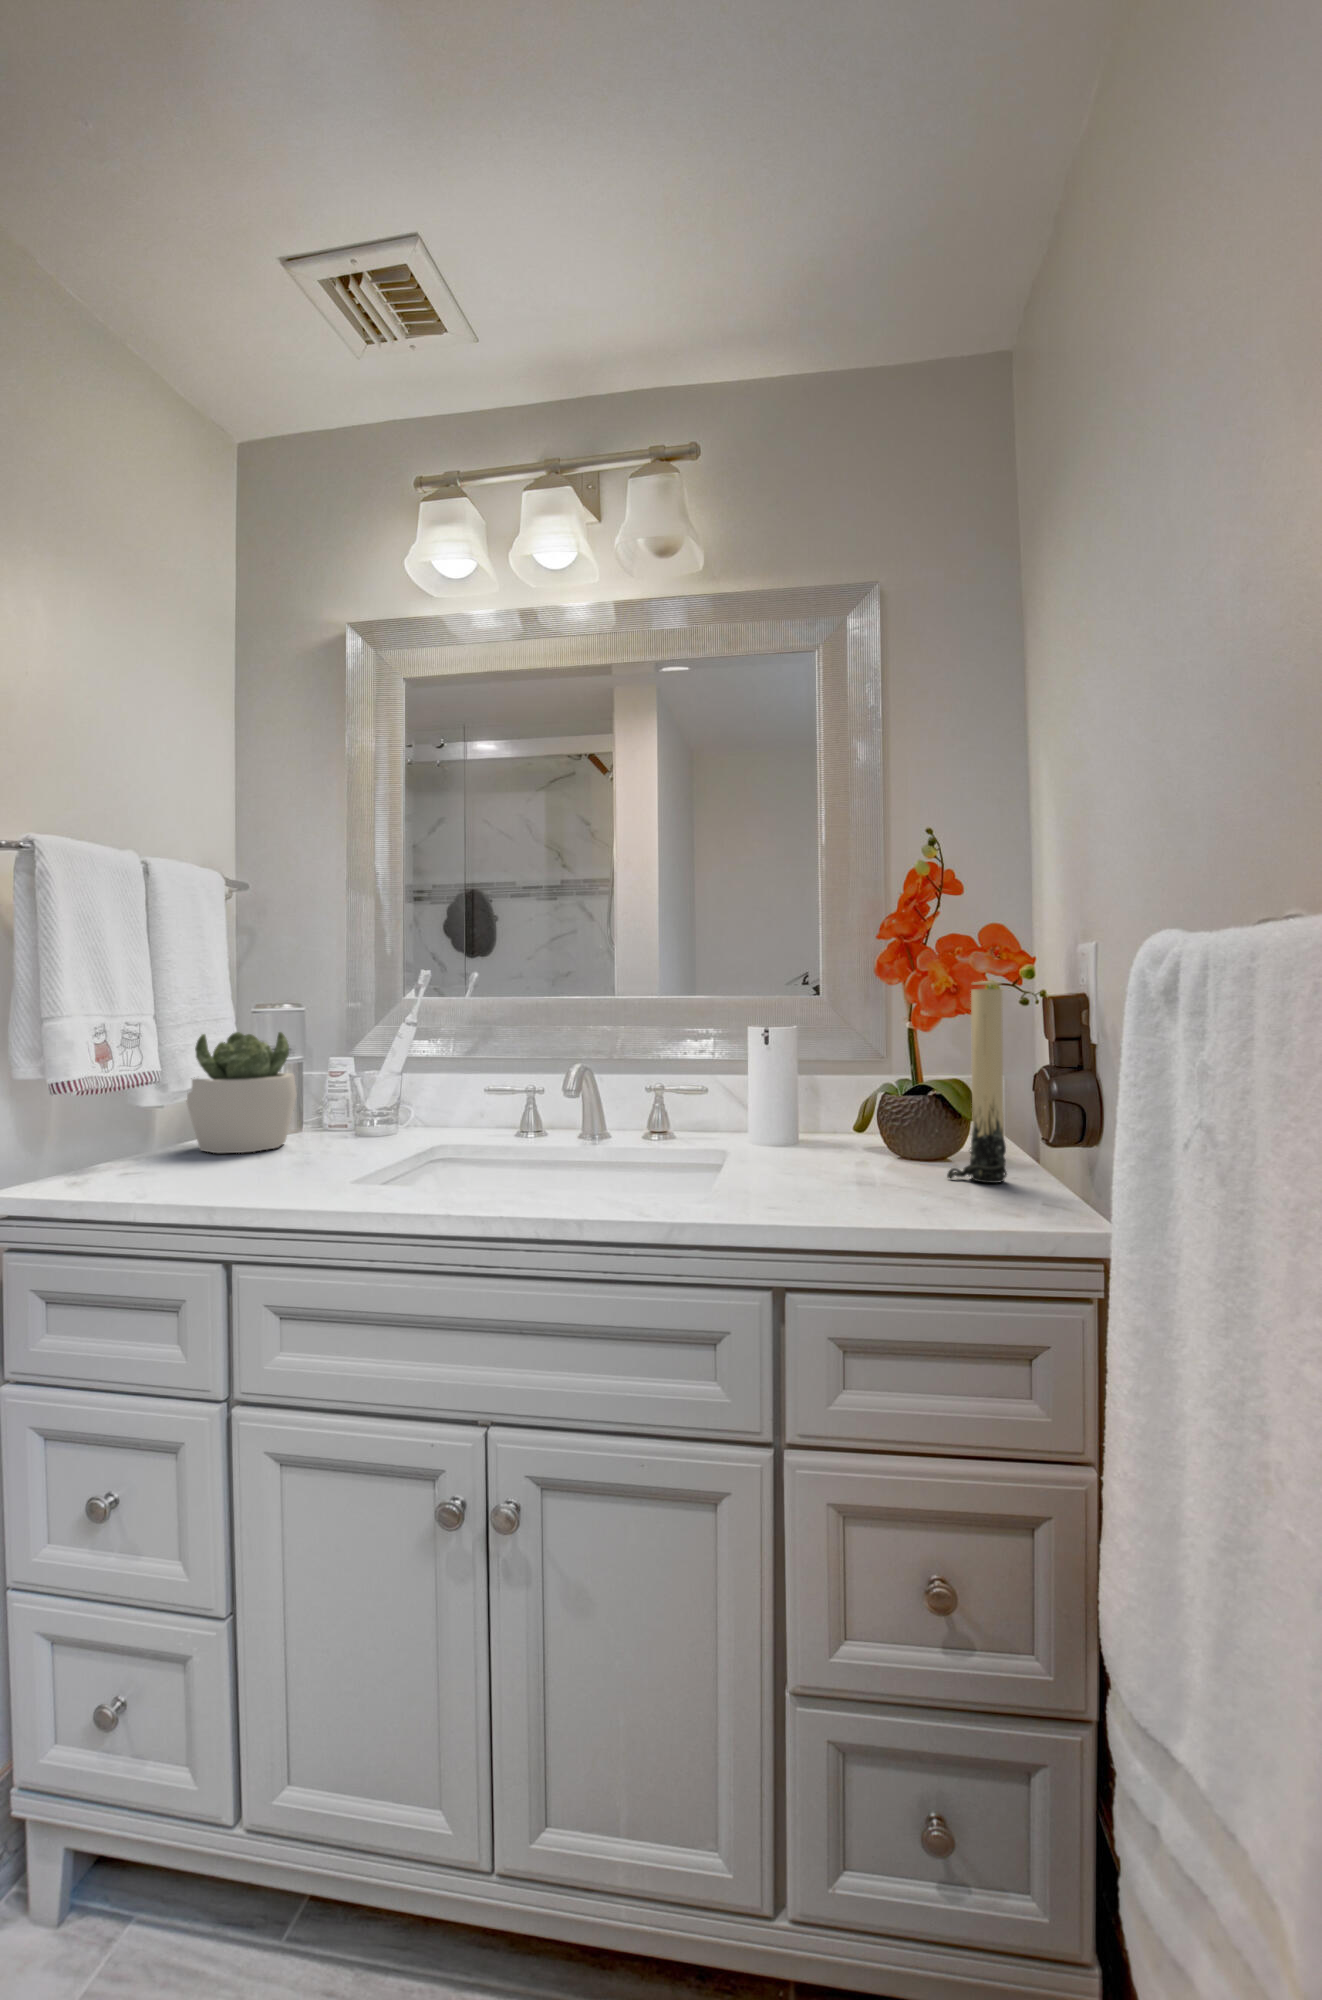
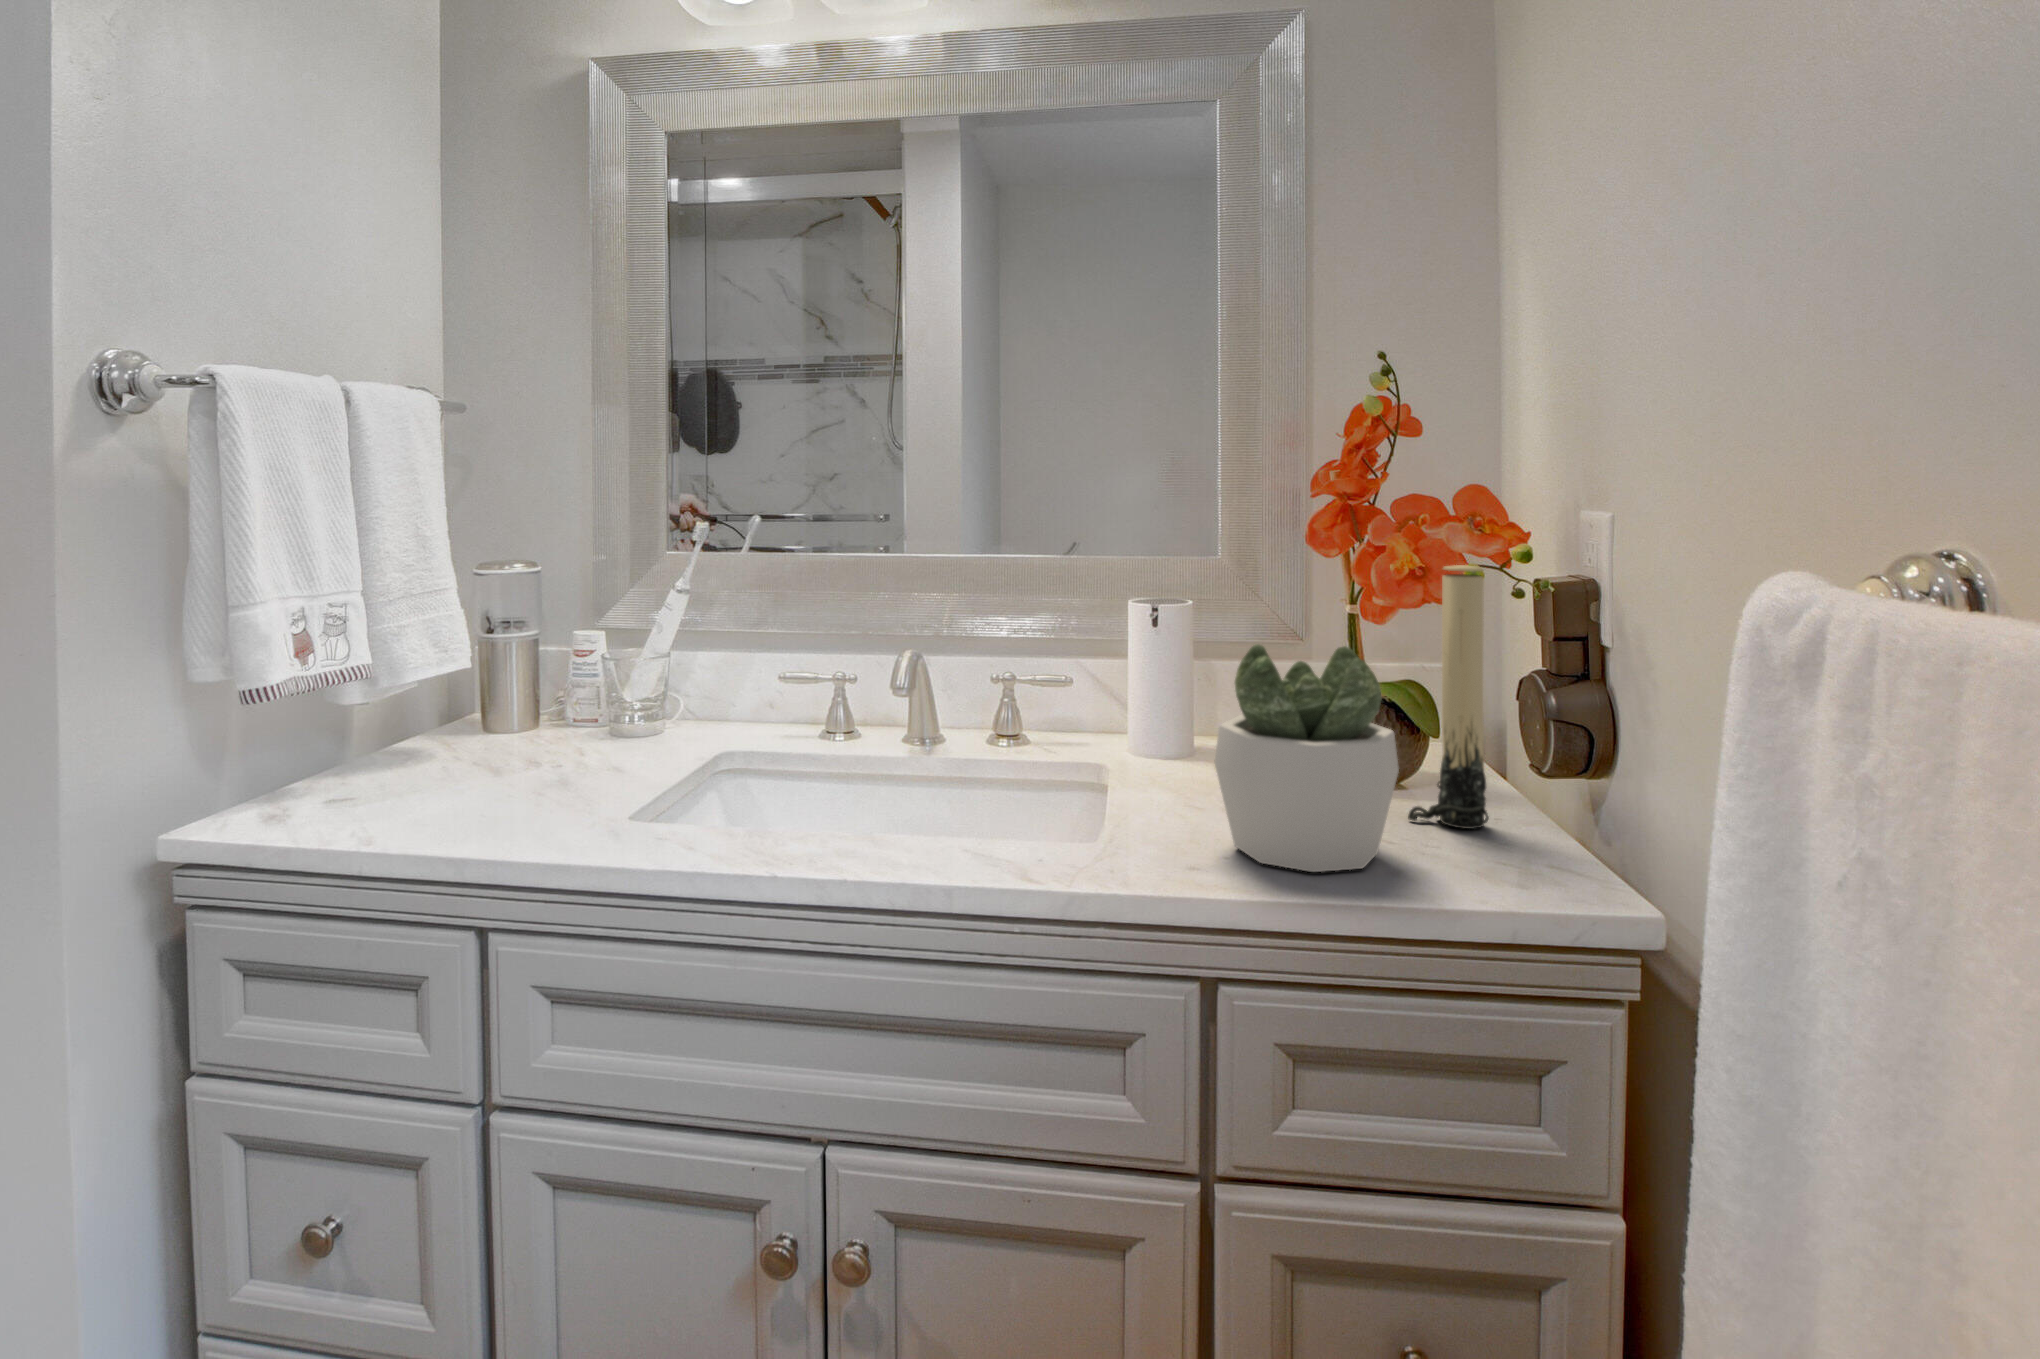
succulent plant: present [186,1032,297,1153] -> present [1214,644,1399,872]

